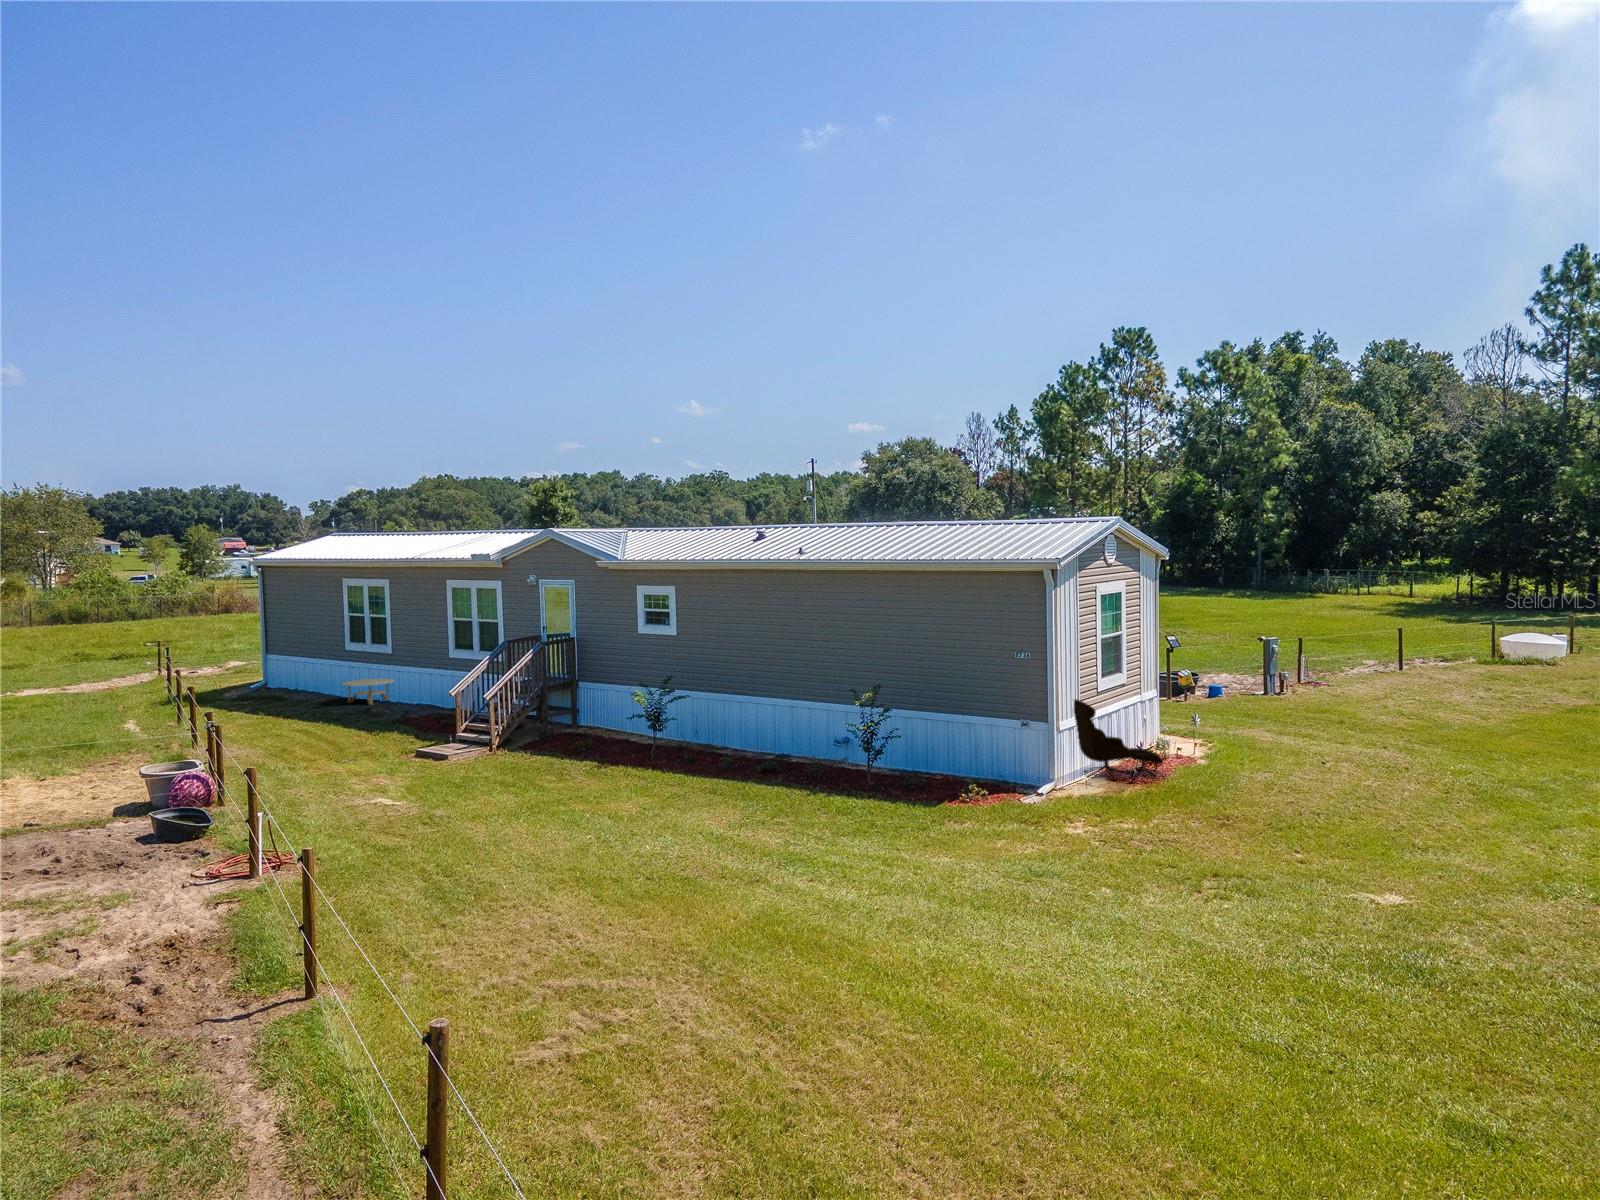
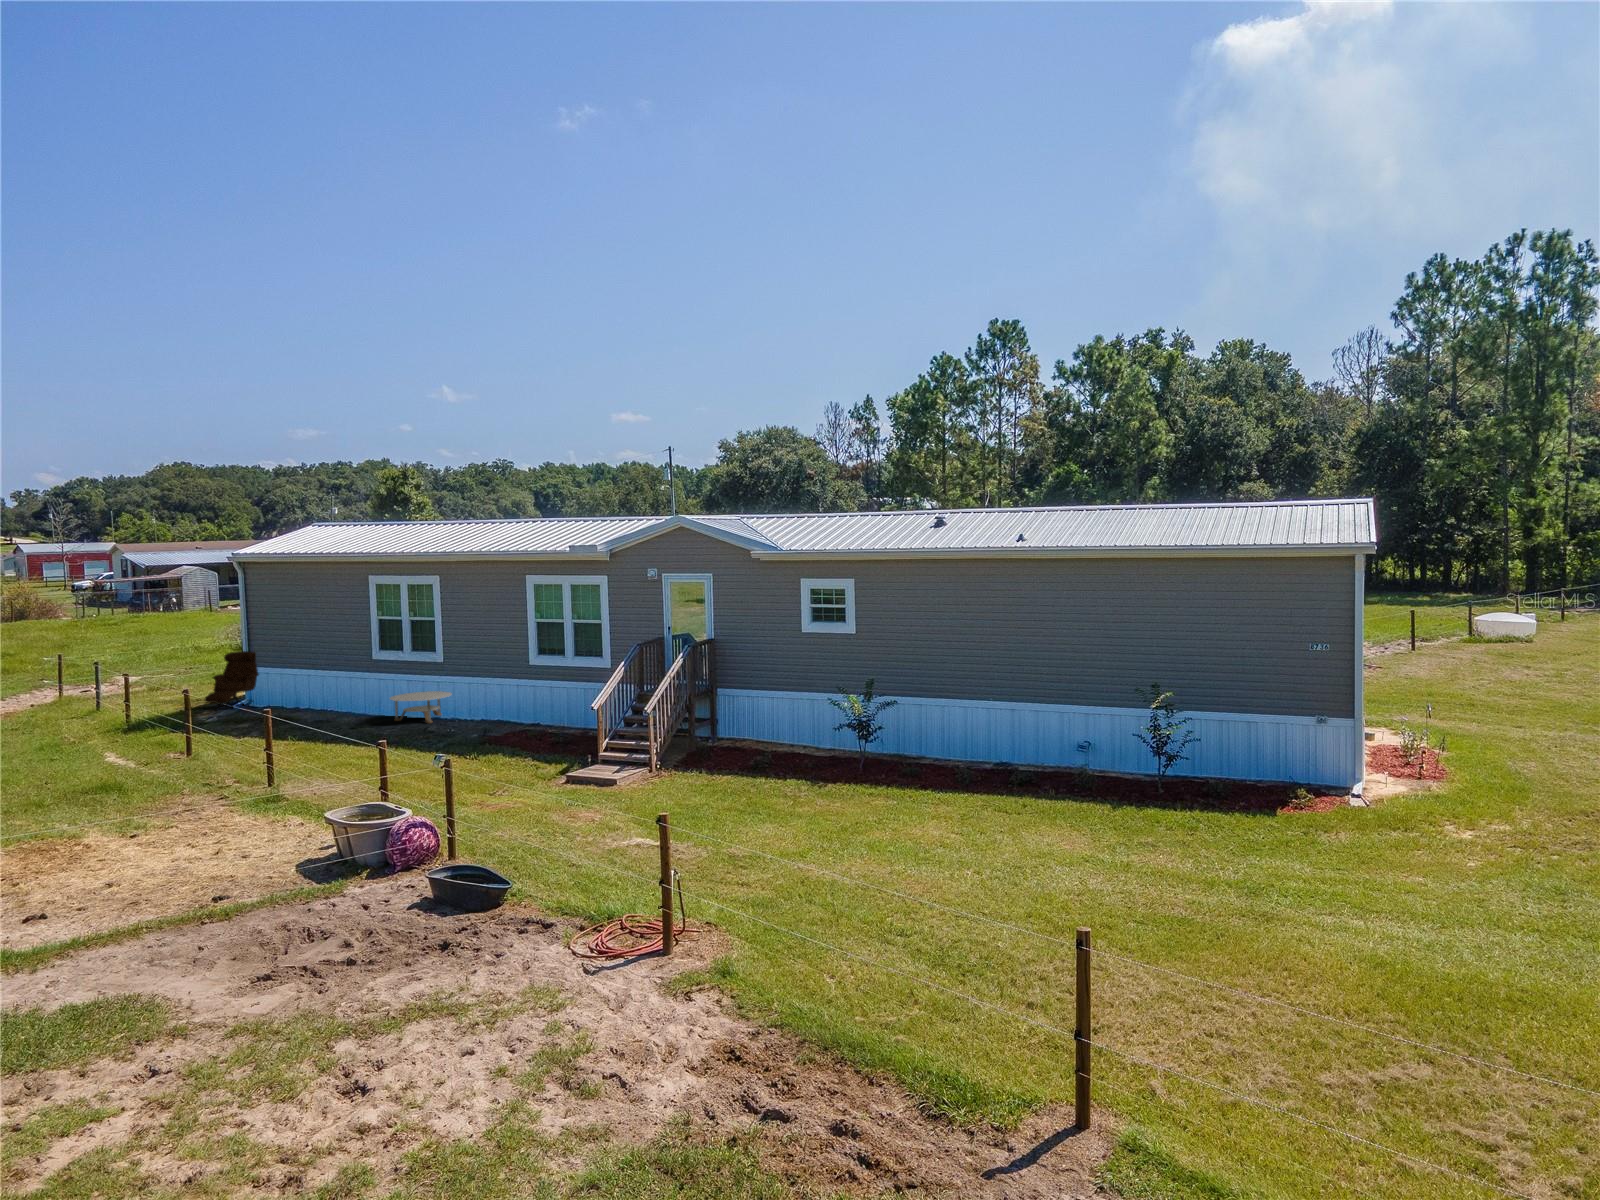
lounge chair: present [1074,700,1163,780] -> present [205,651,259,707]

